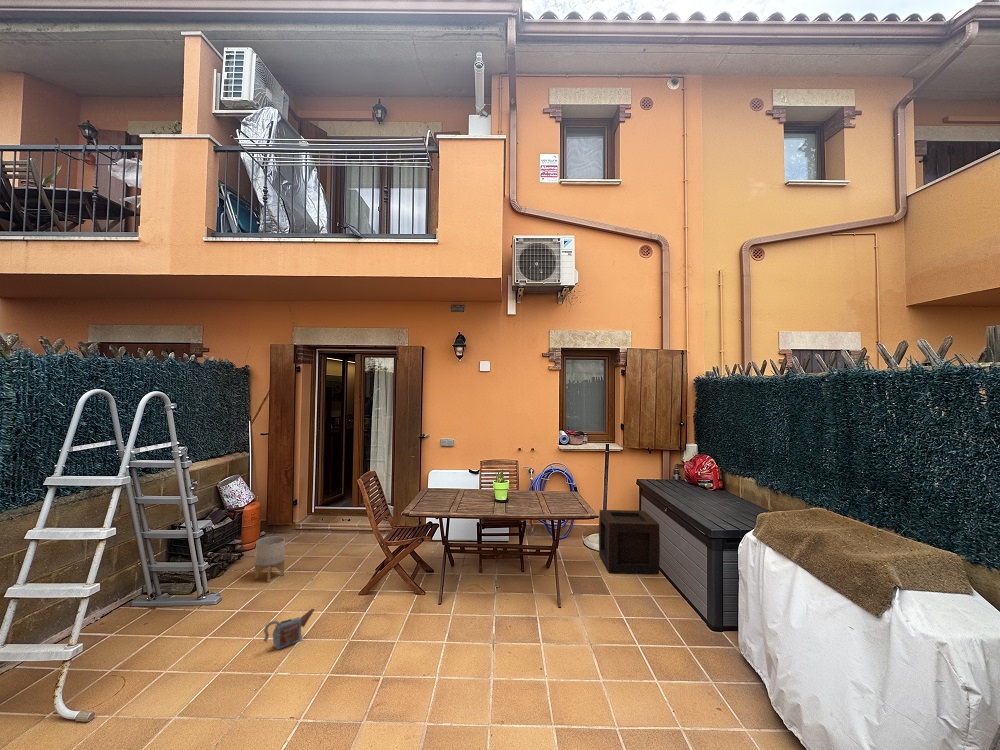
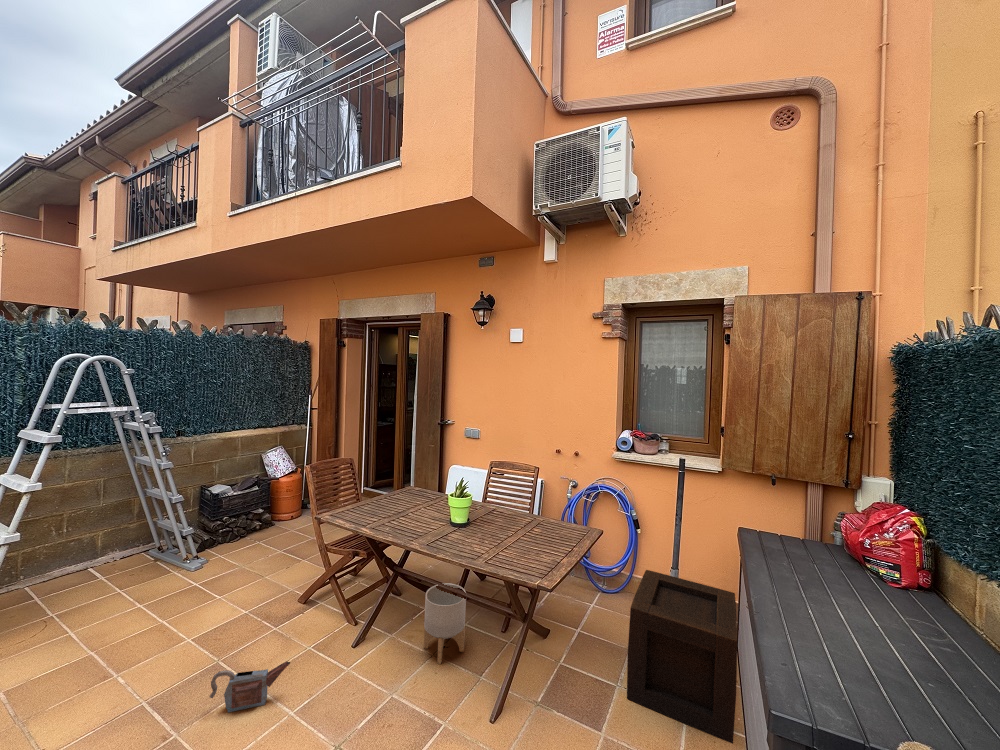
planter: present [255,536,285,582] -> present [424,583,466,664]
watering can: present [264,609,314,650] -> present [209,661,290,712]

